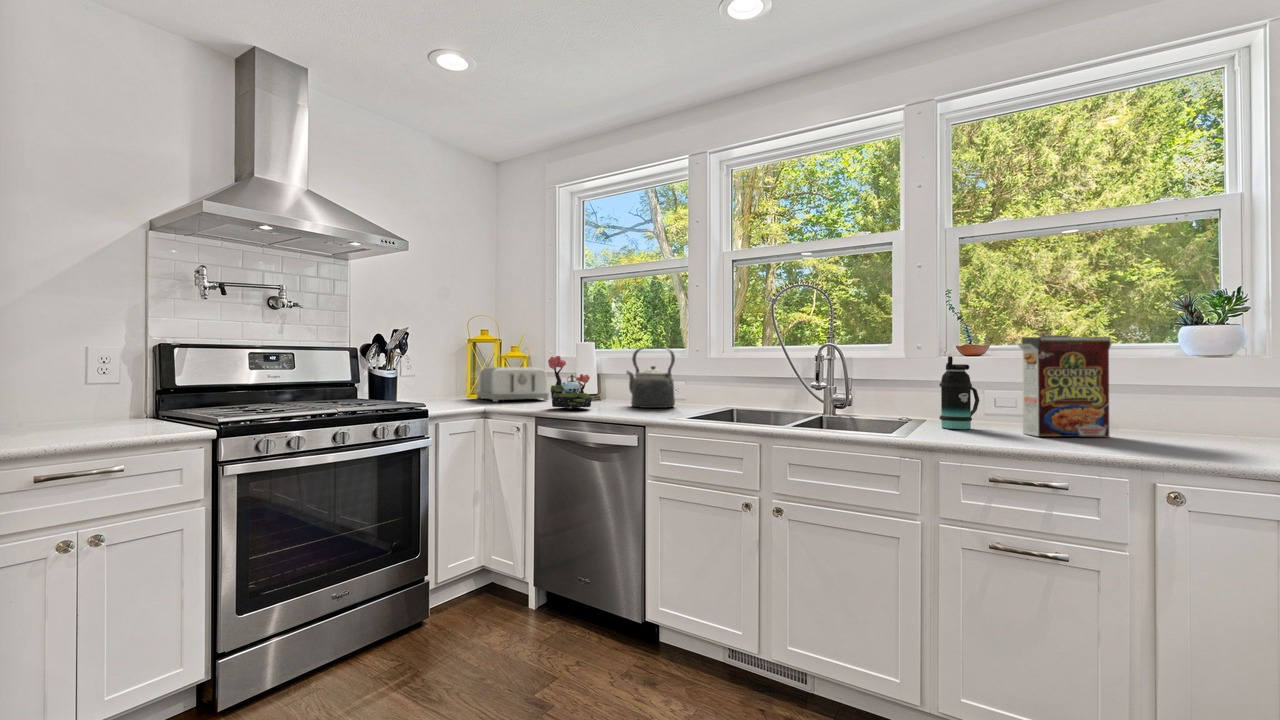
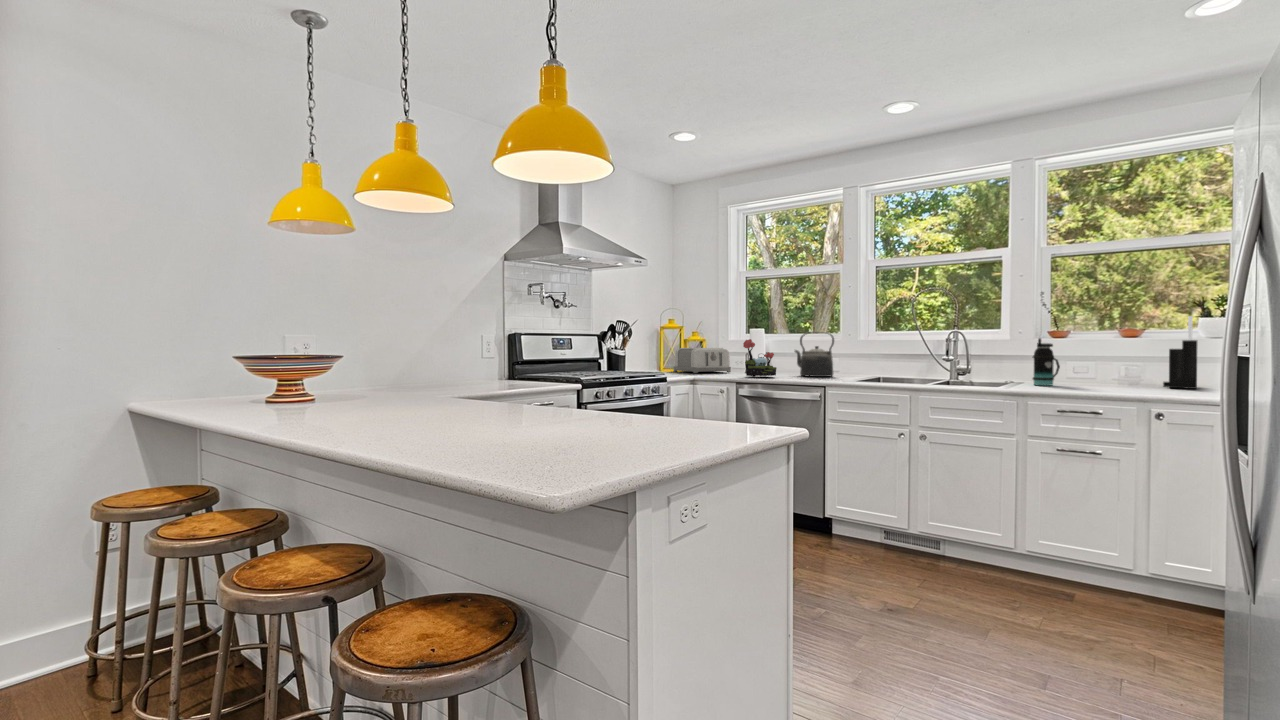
knife block: none [1136,322,1198,439] -> present [1163,316,1197,389]
cereal box: present [1018,335,1112,437] -> none [1083,324,1145,389]

